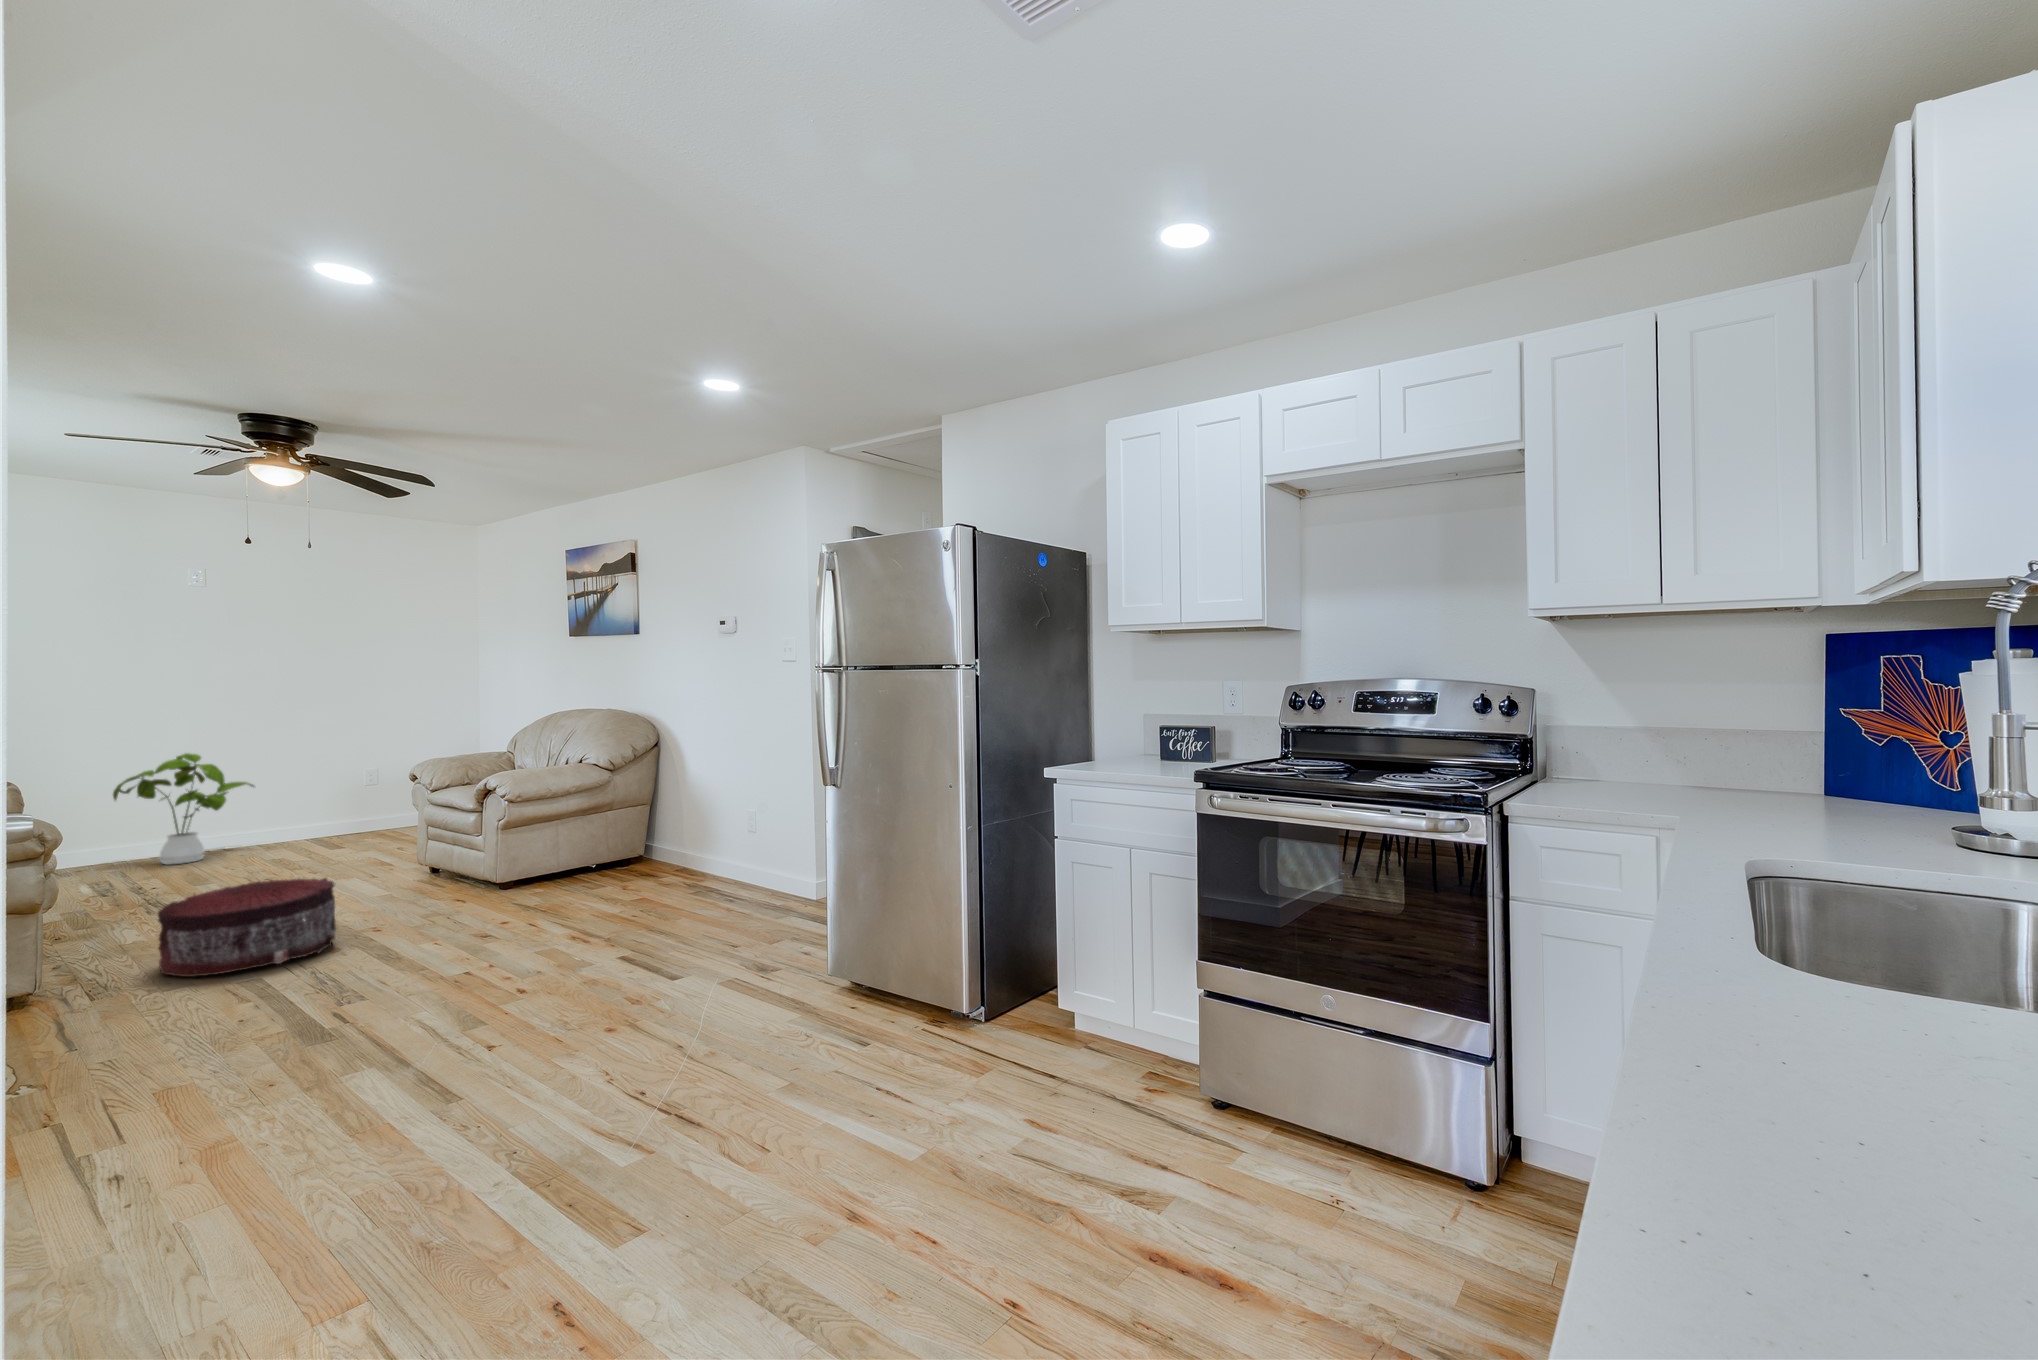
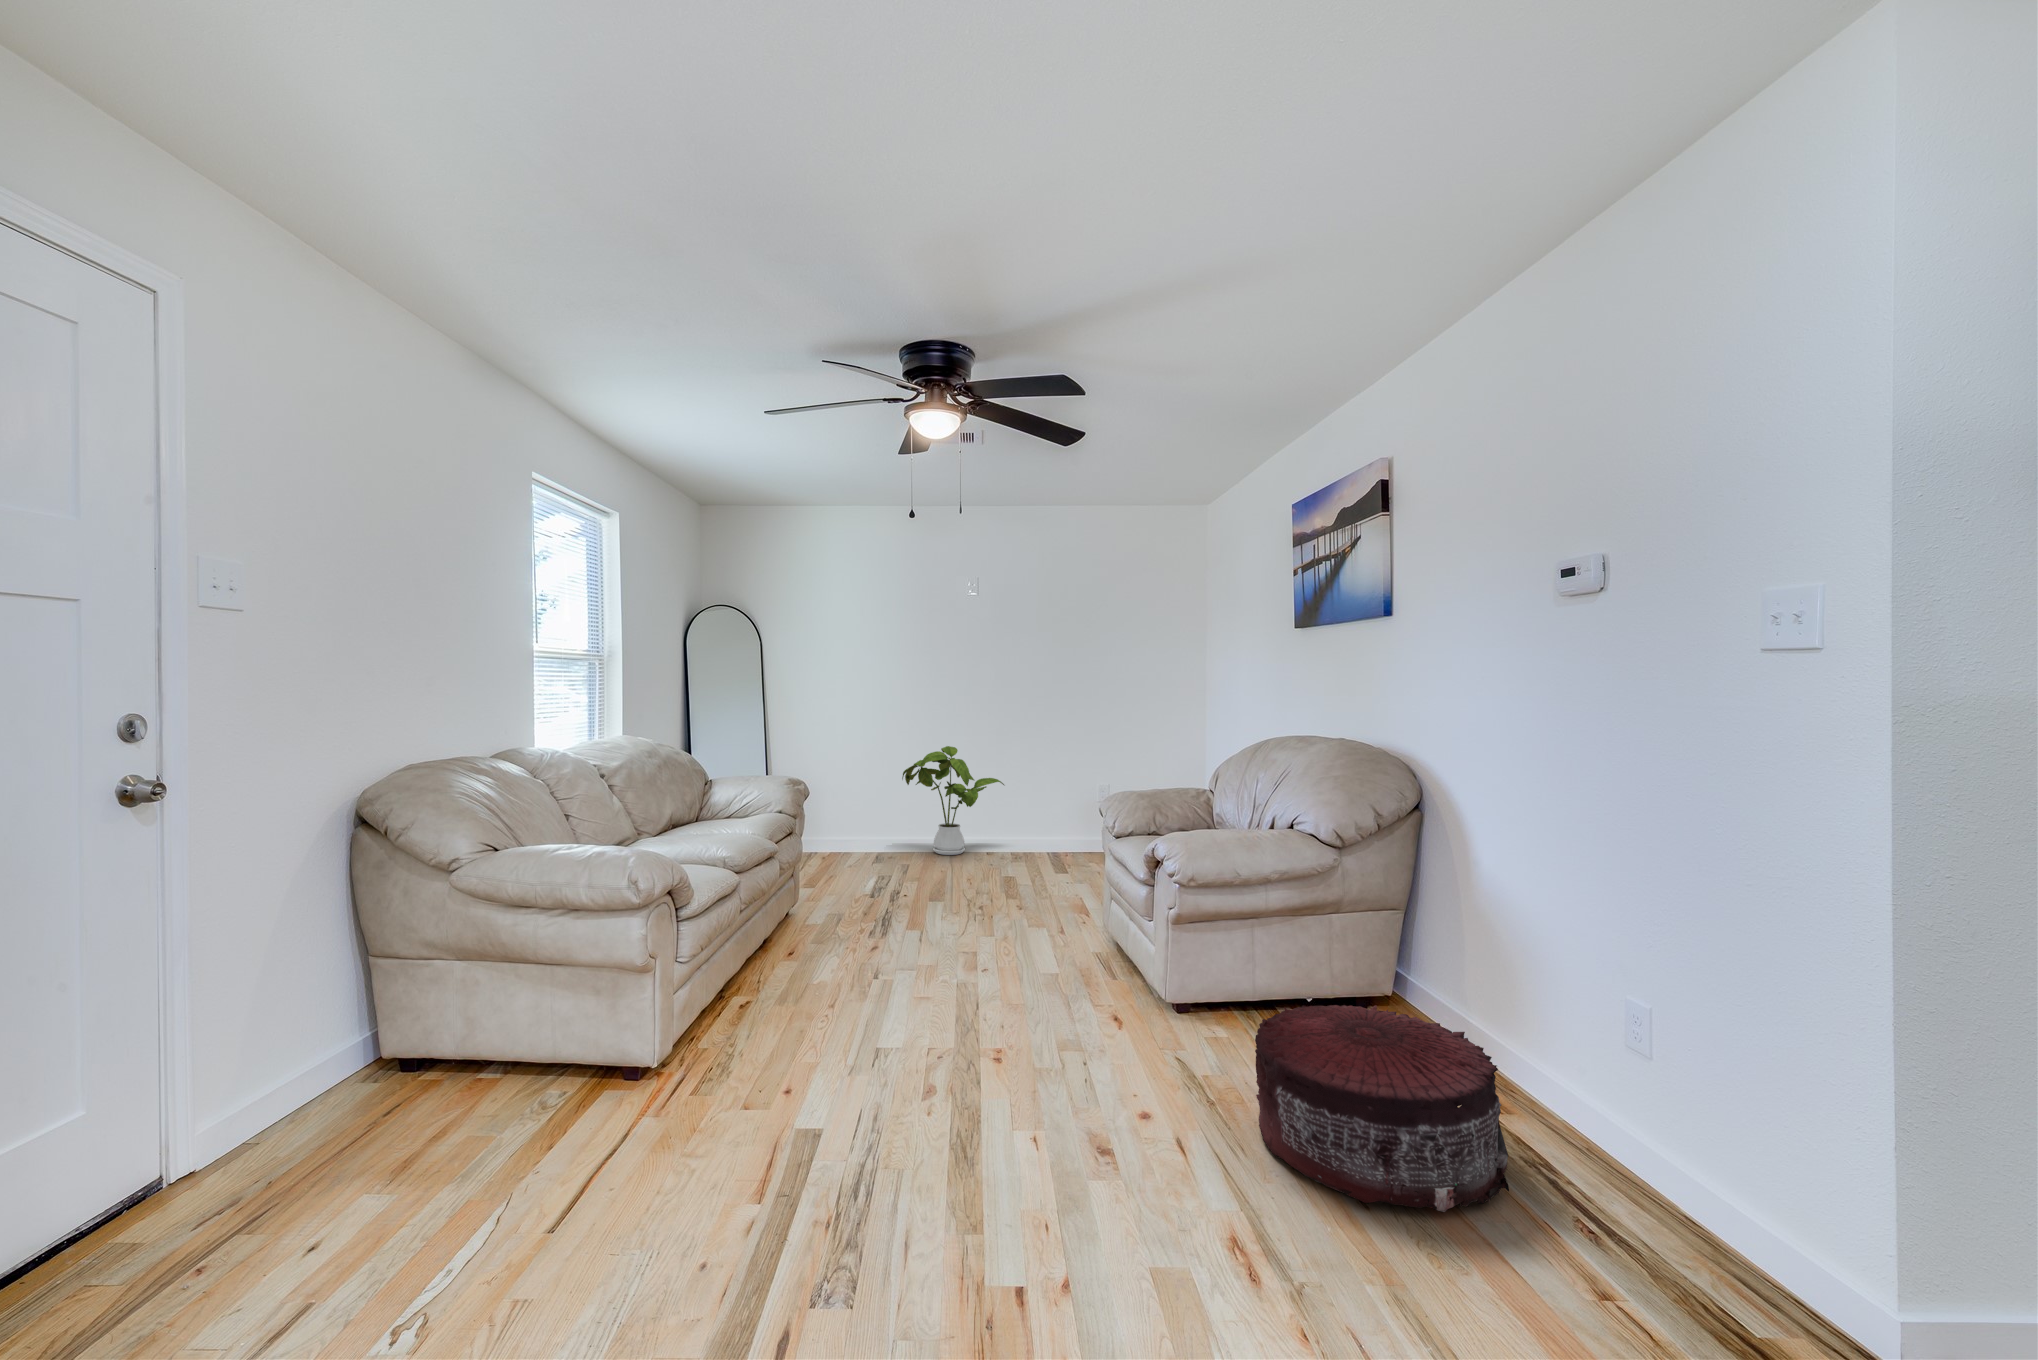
pouf: present [158,878,336,977] -> present [1255,1005,1509,1212]

